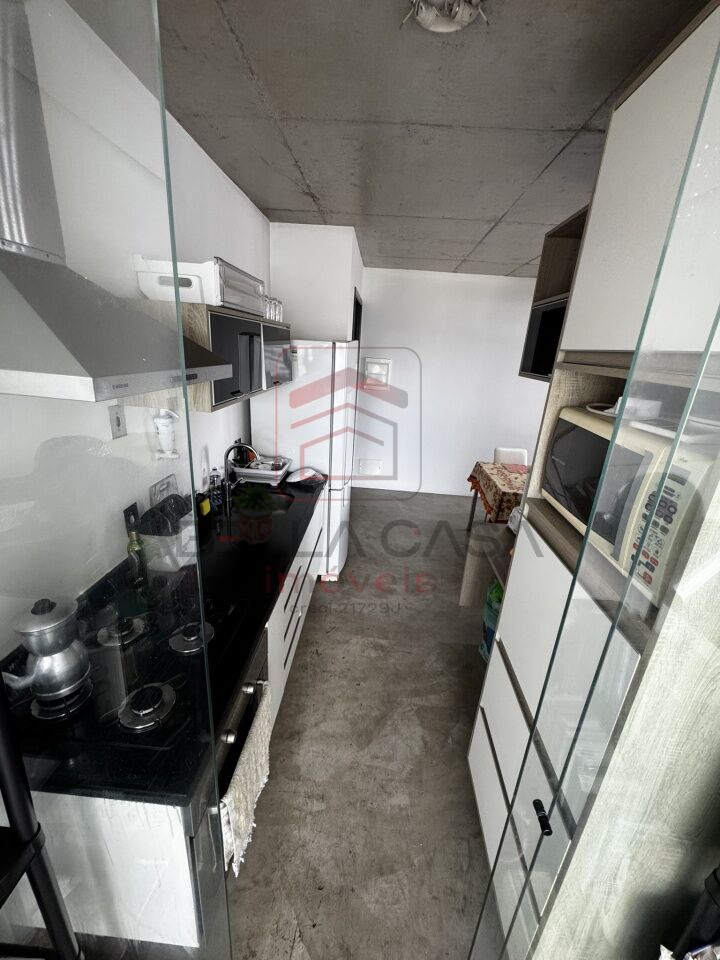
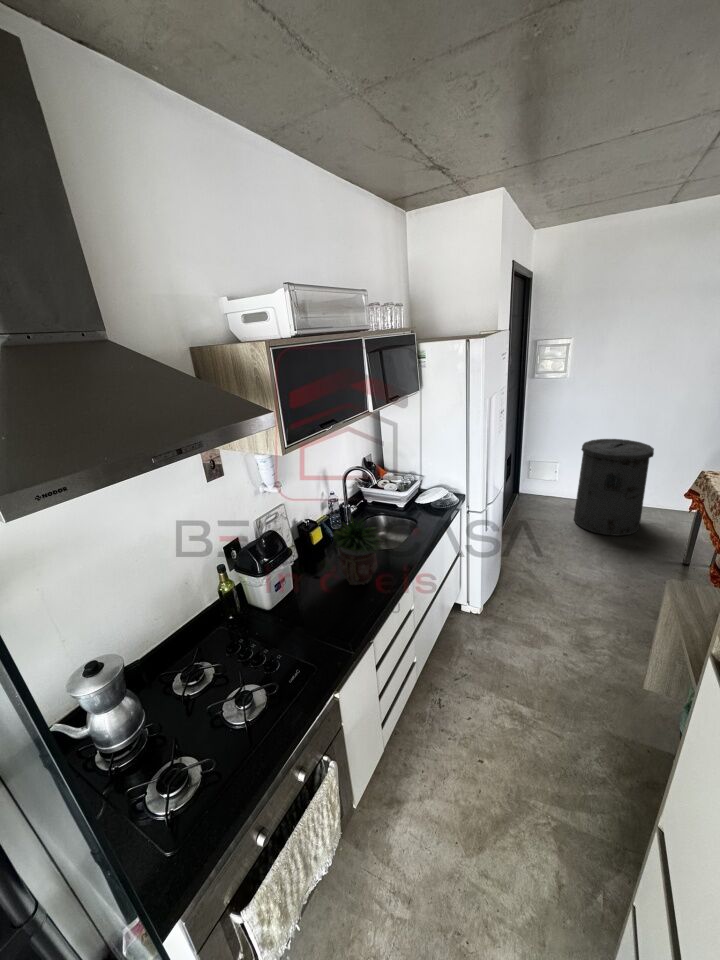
trash can: none [394,440,446,513] -> present [574,439,654,536]

